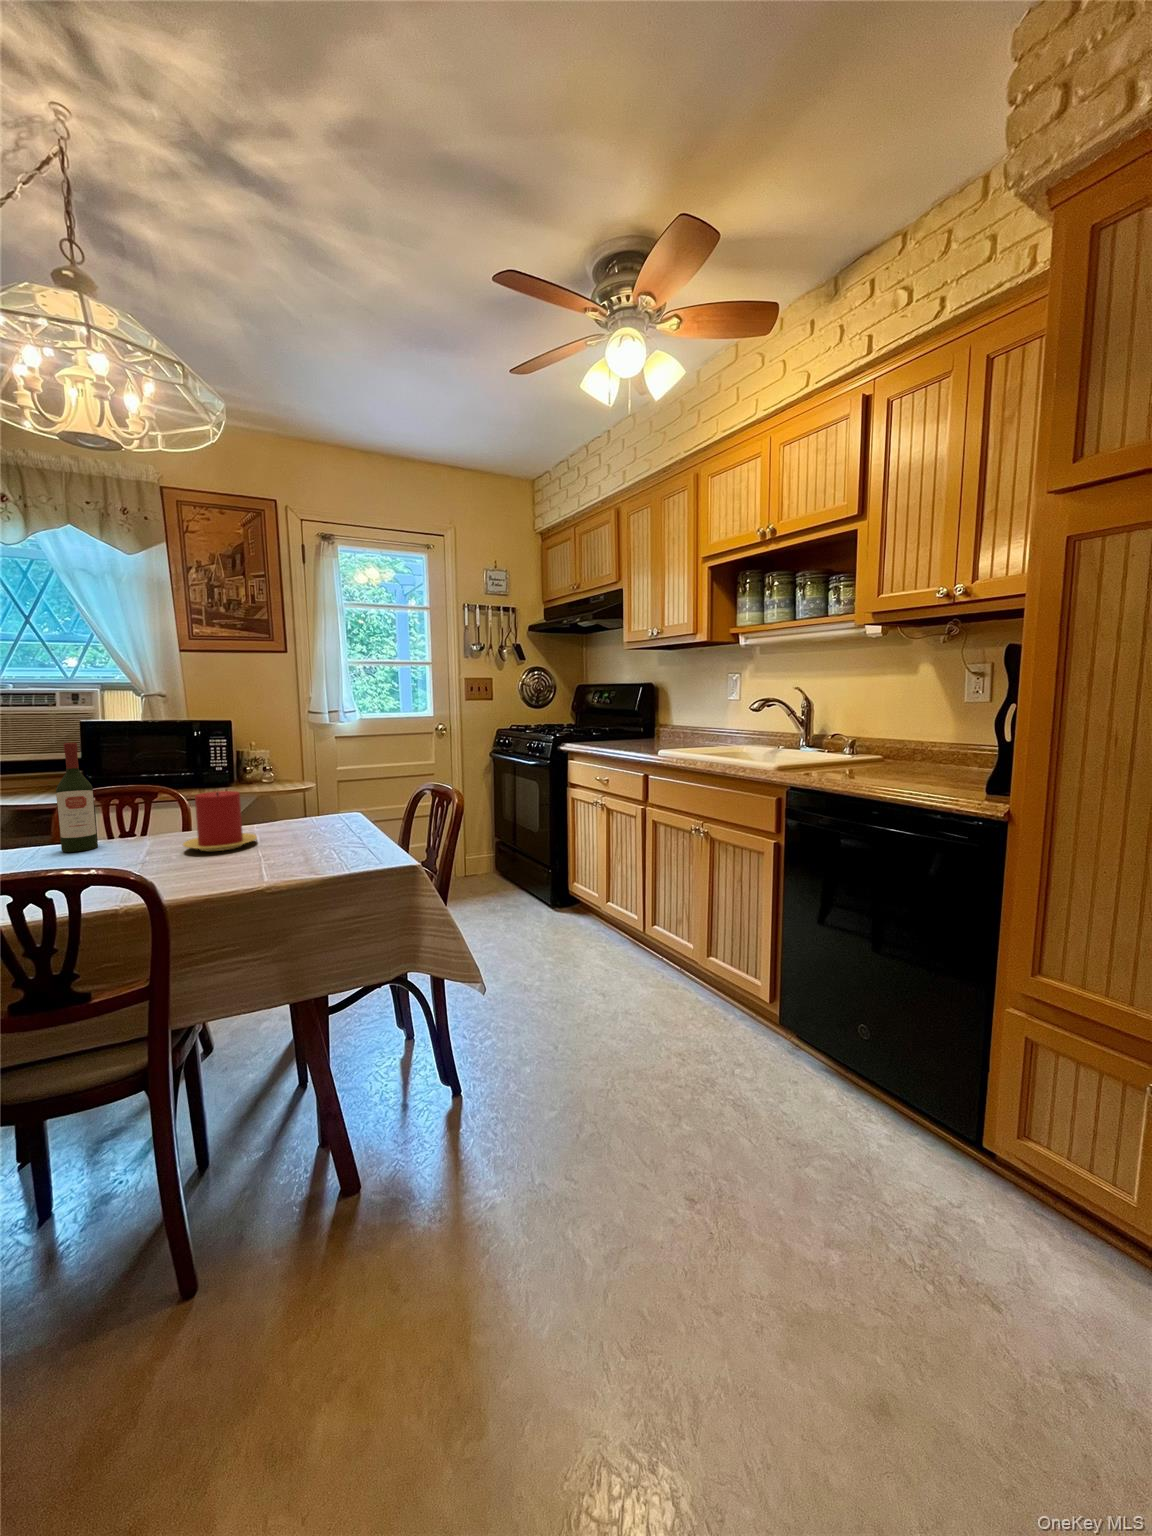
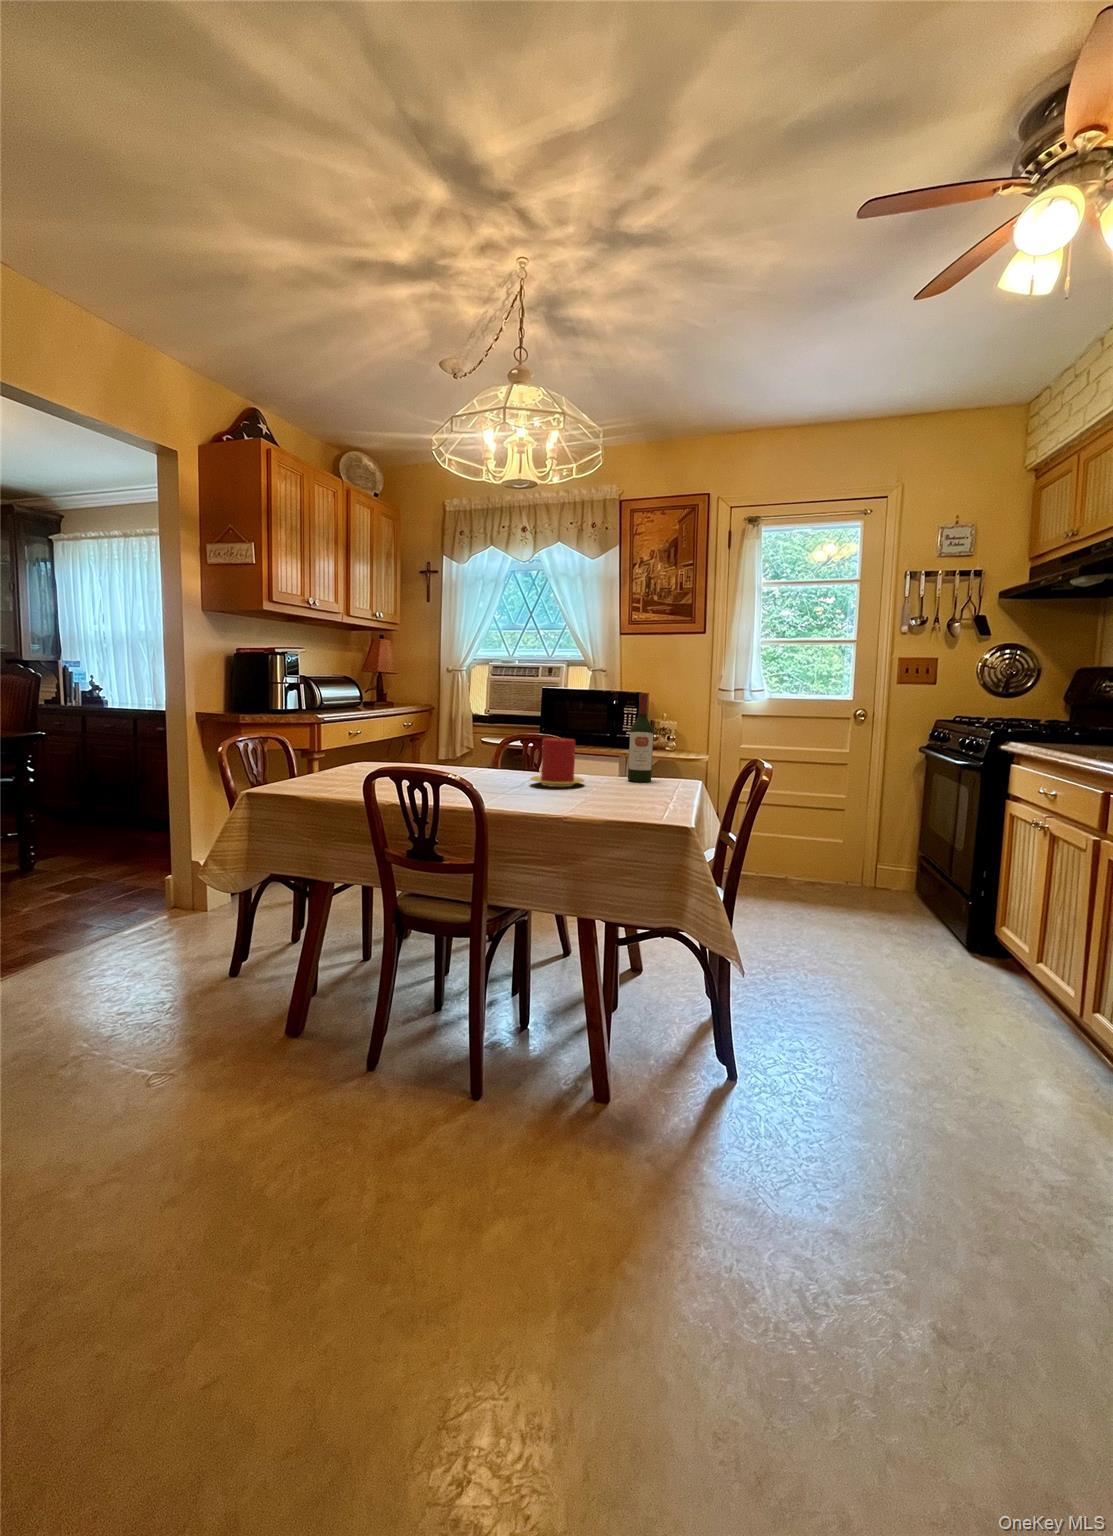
wine bottle: present [56,743,98,852] -> present [628,693,653,782]

